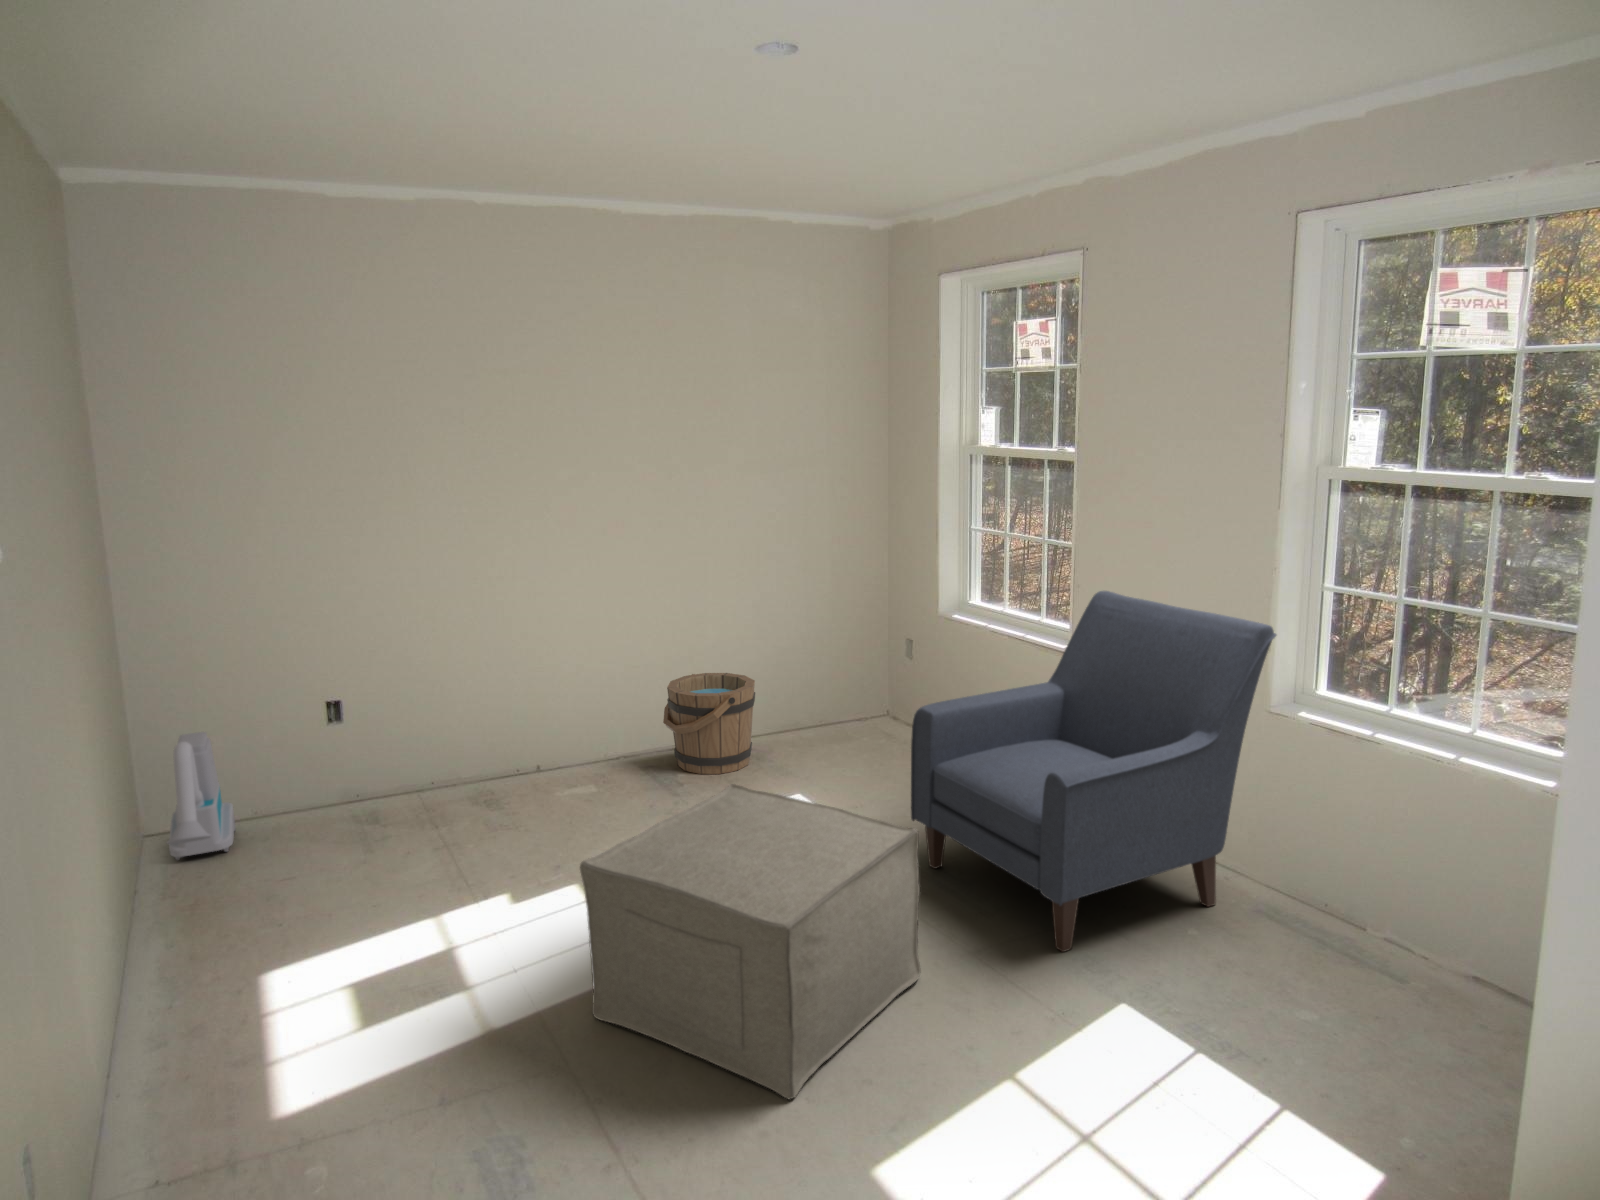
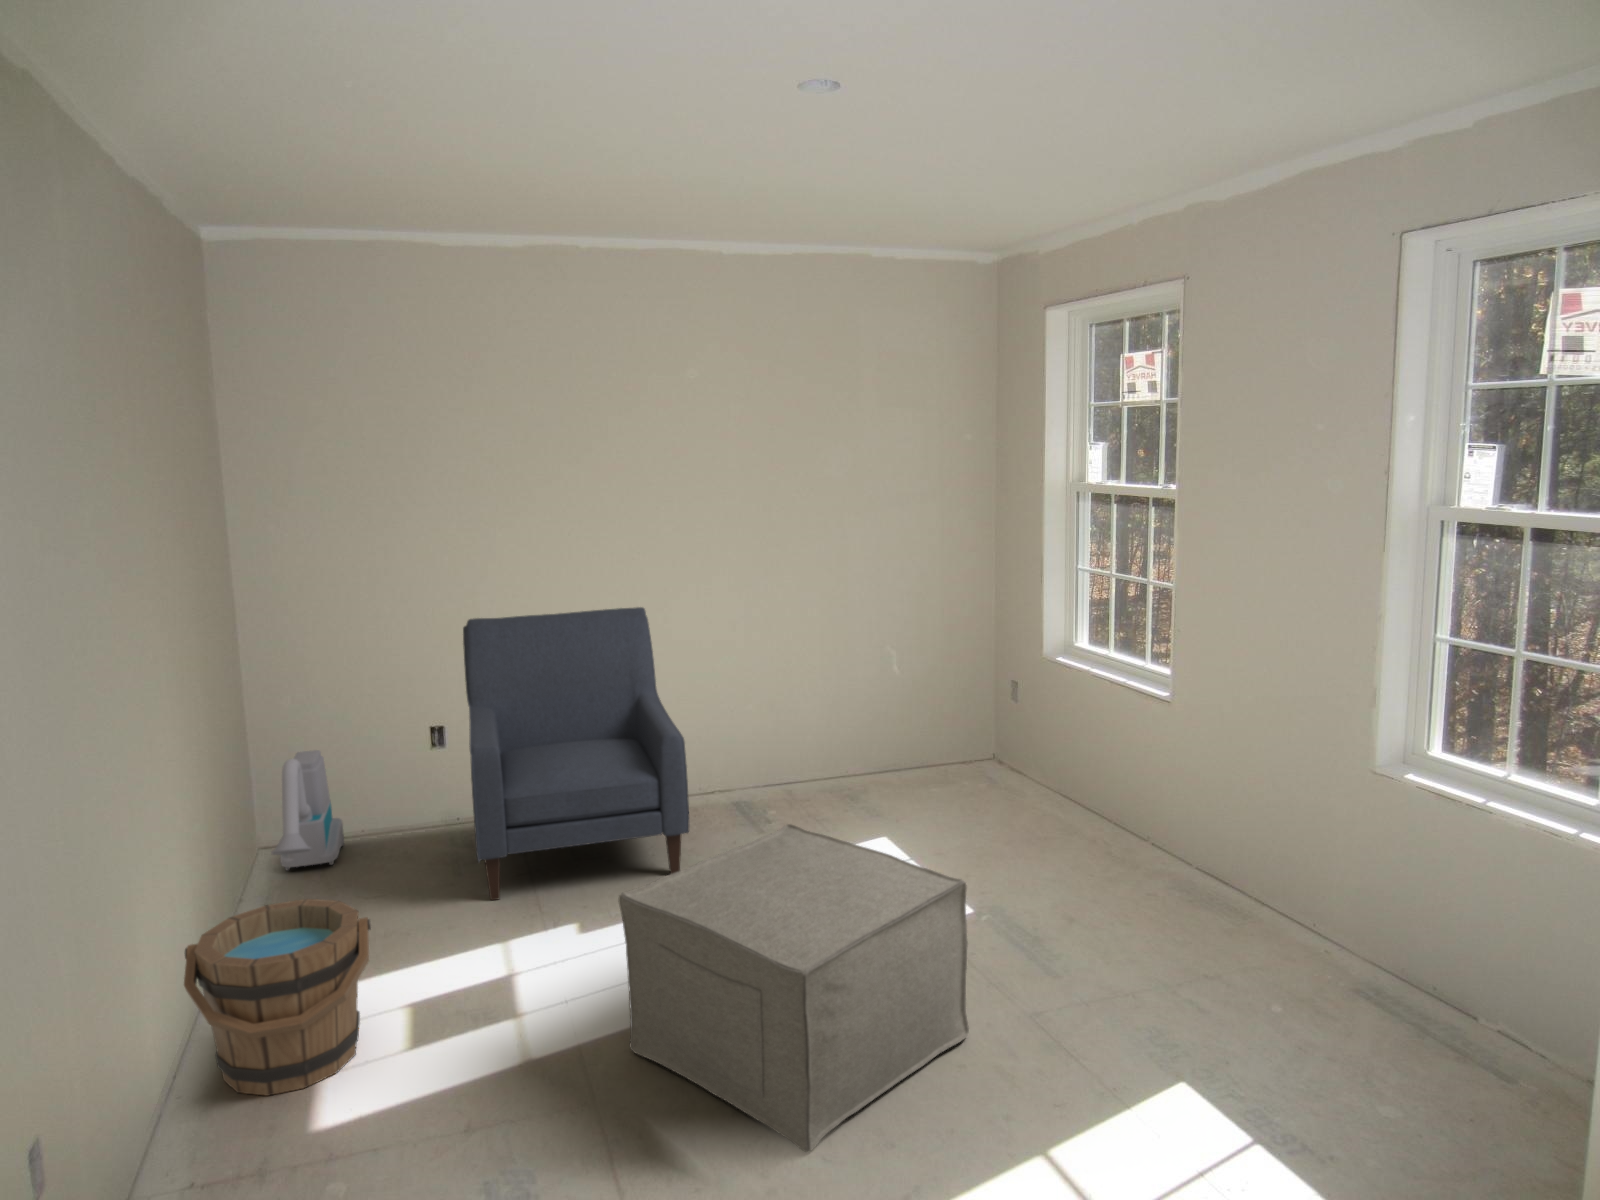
chair: present [911,591,1276,952] -> present [463,607,689,900]
bucket: present [663,673,755,774] -> present [184,899,371,1096]

